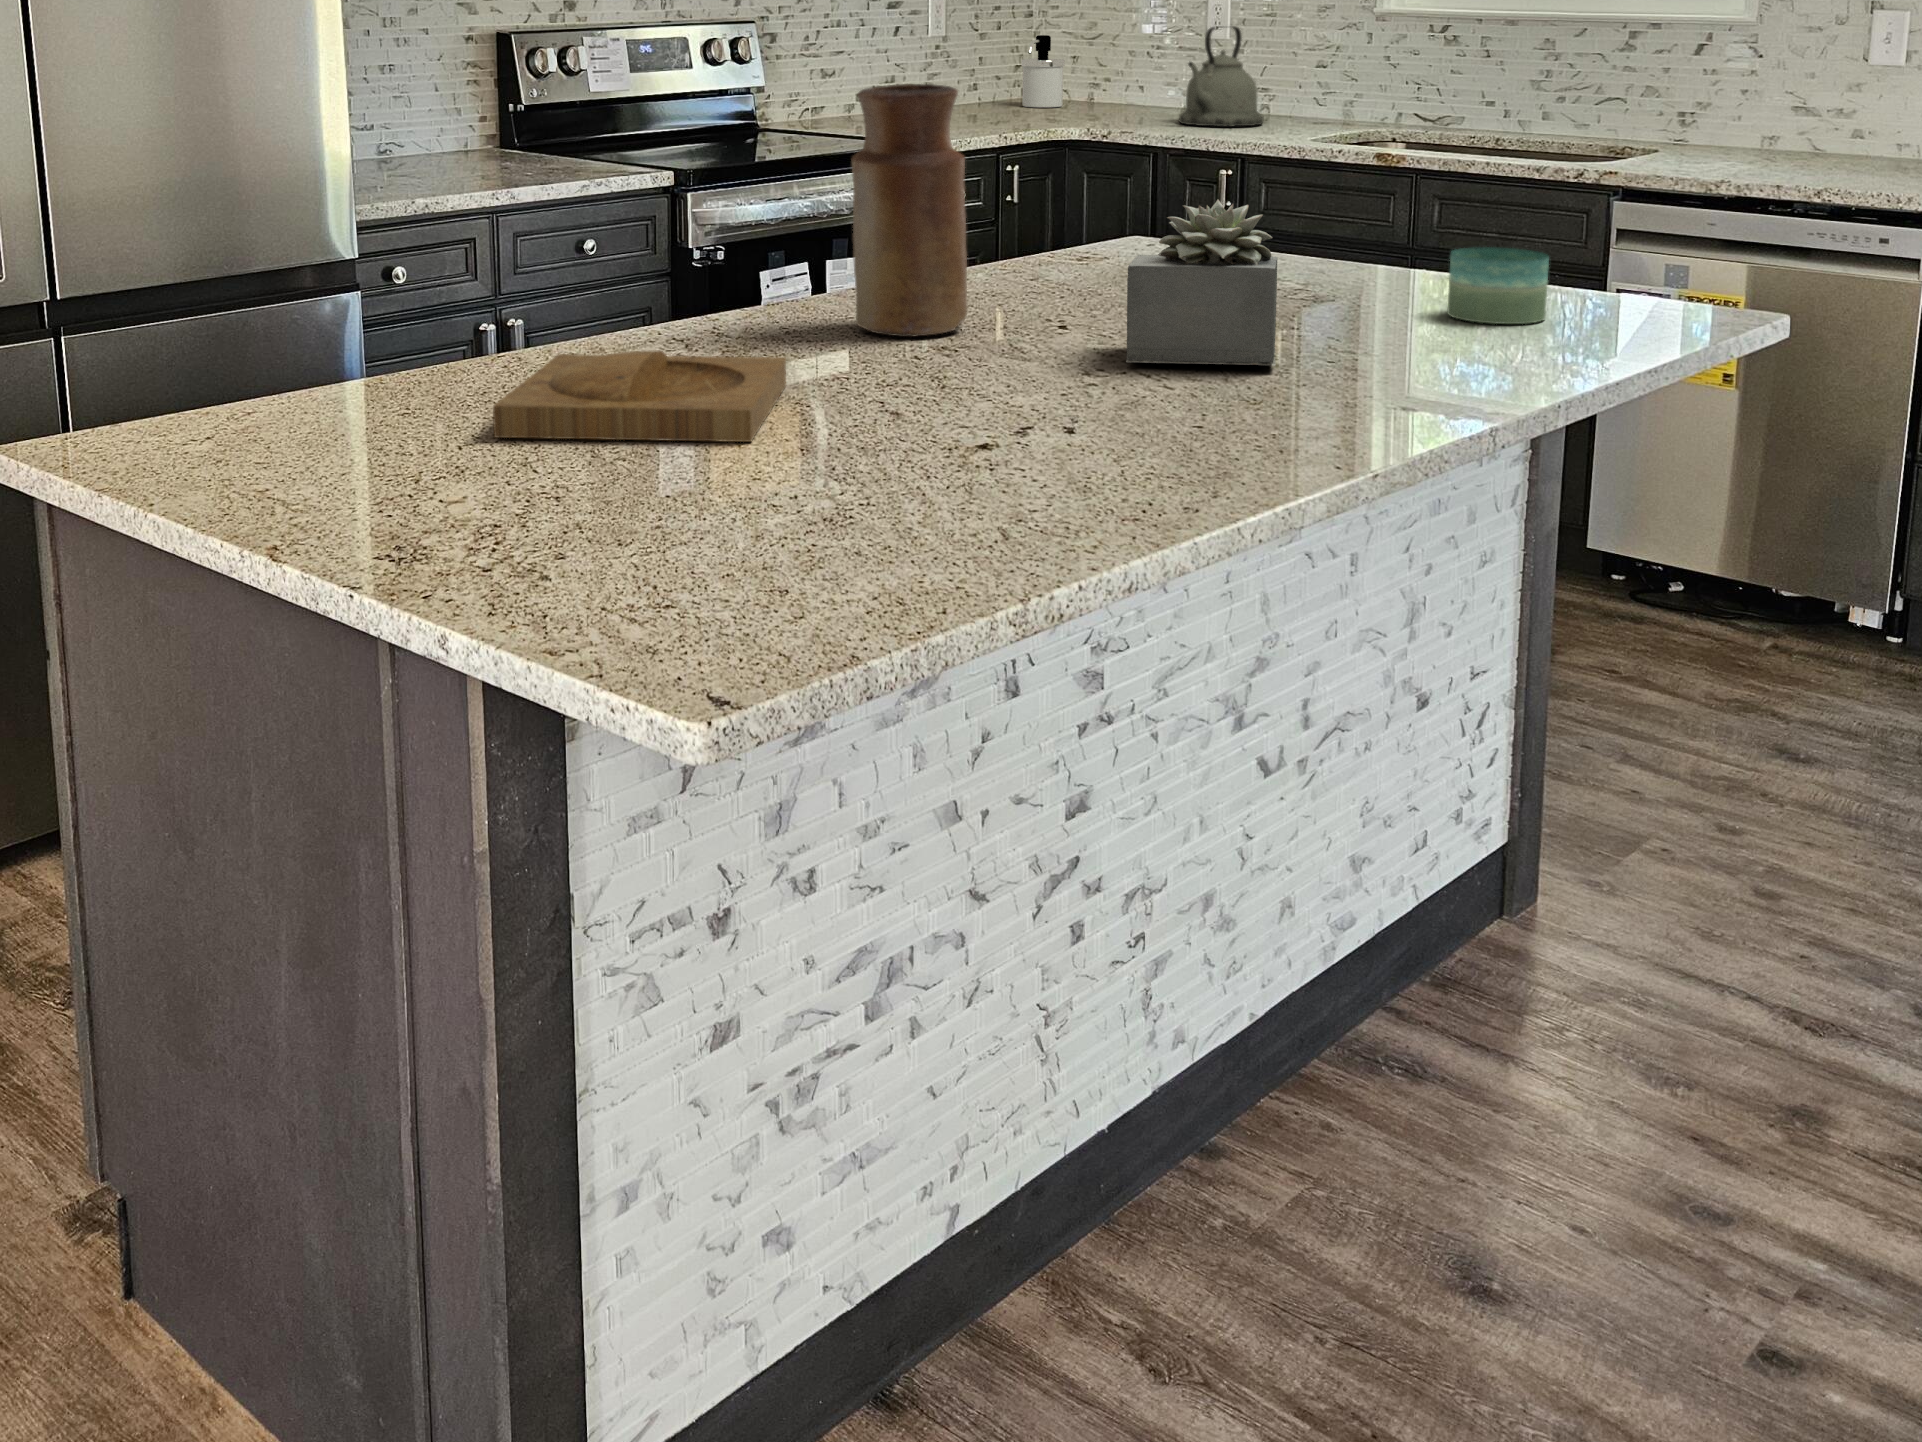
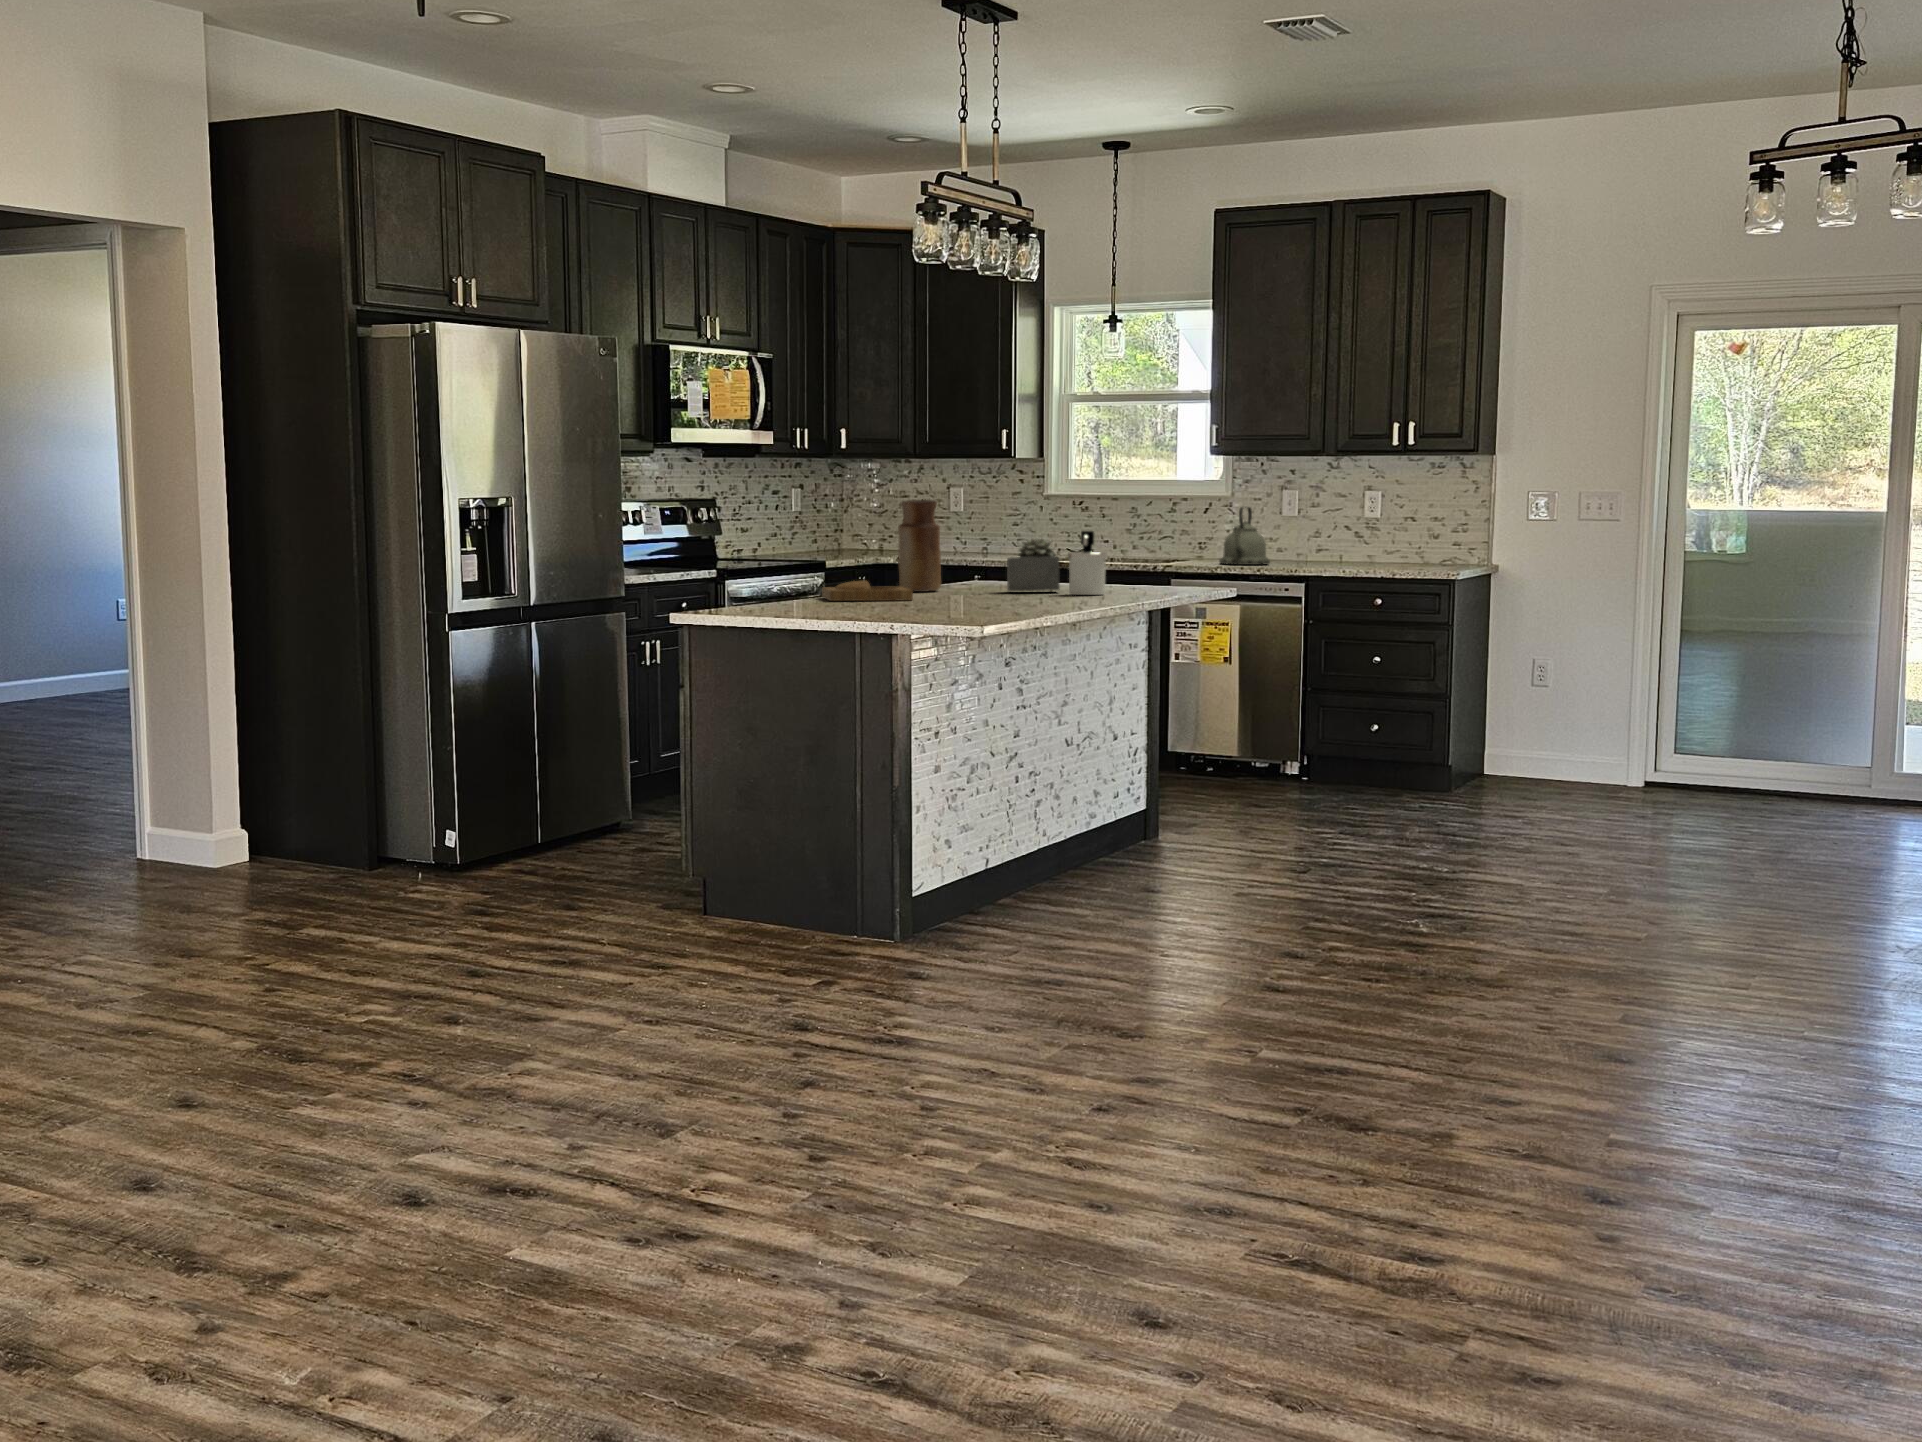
kettle: present [1179,26,1263,126] -> present [1219,507,1270,565]
soap dispenser: present [1021,35,1065,108] -> present [1068,531,1107,595]
candle: present [1448,247,1549,324] -> none [1111,563,1146,587]

